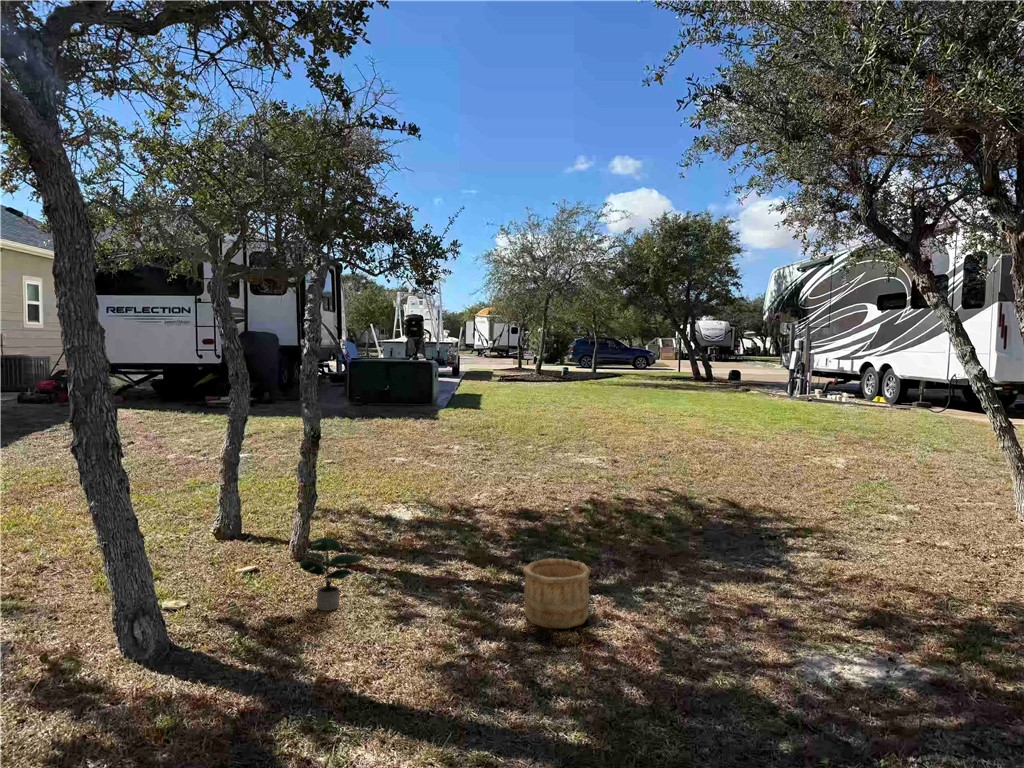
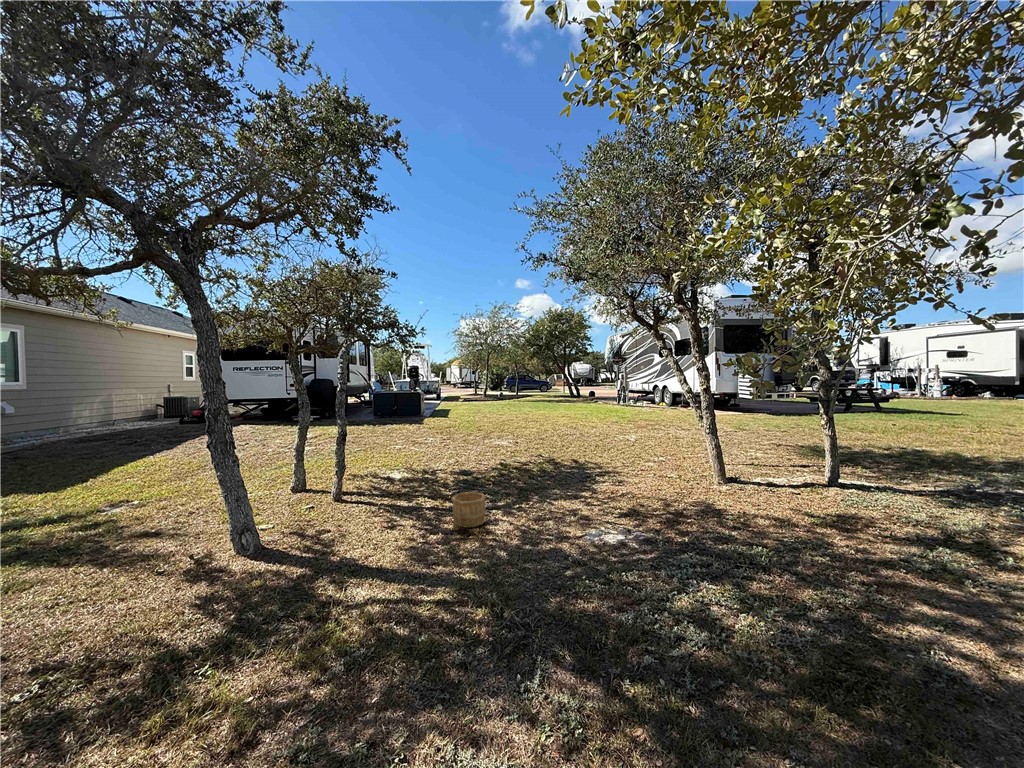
potted plant: present [300,537,364,611] -> none [334,487,369,525]

